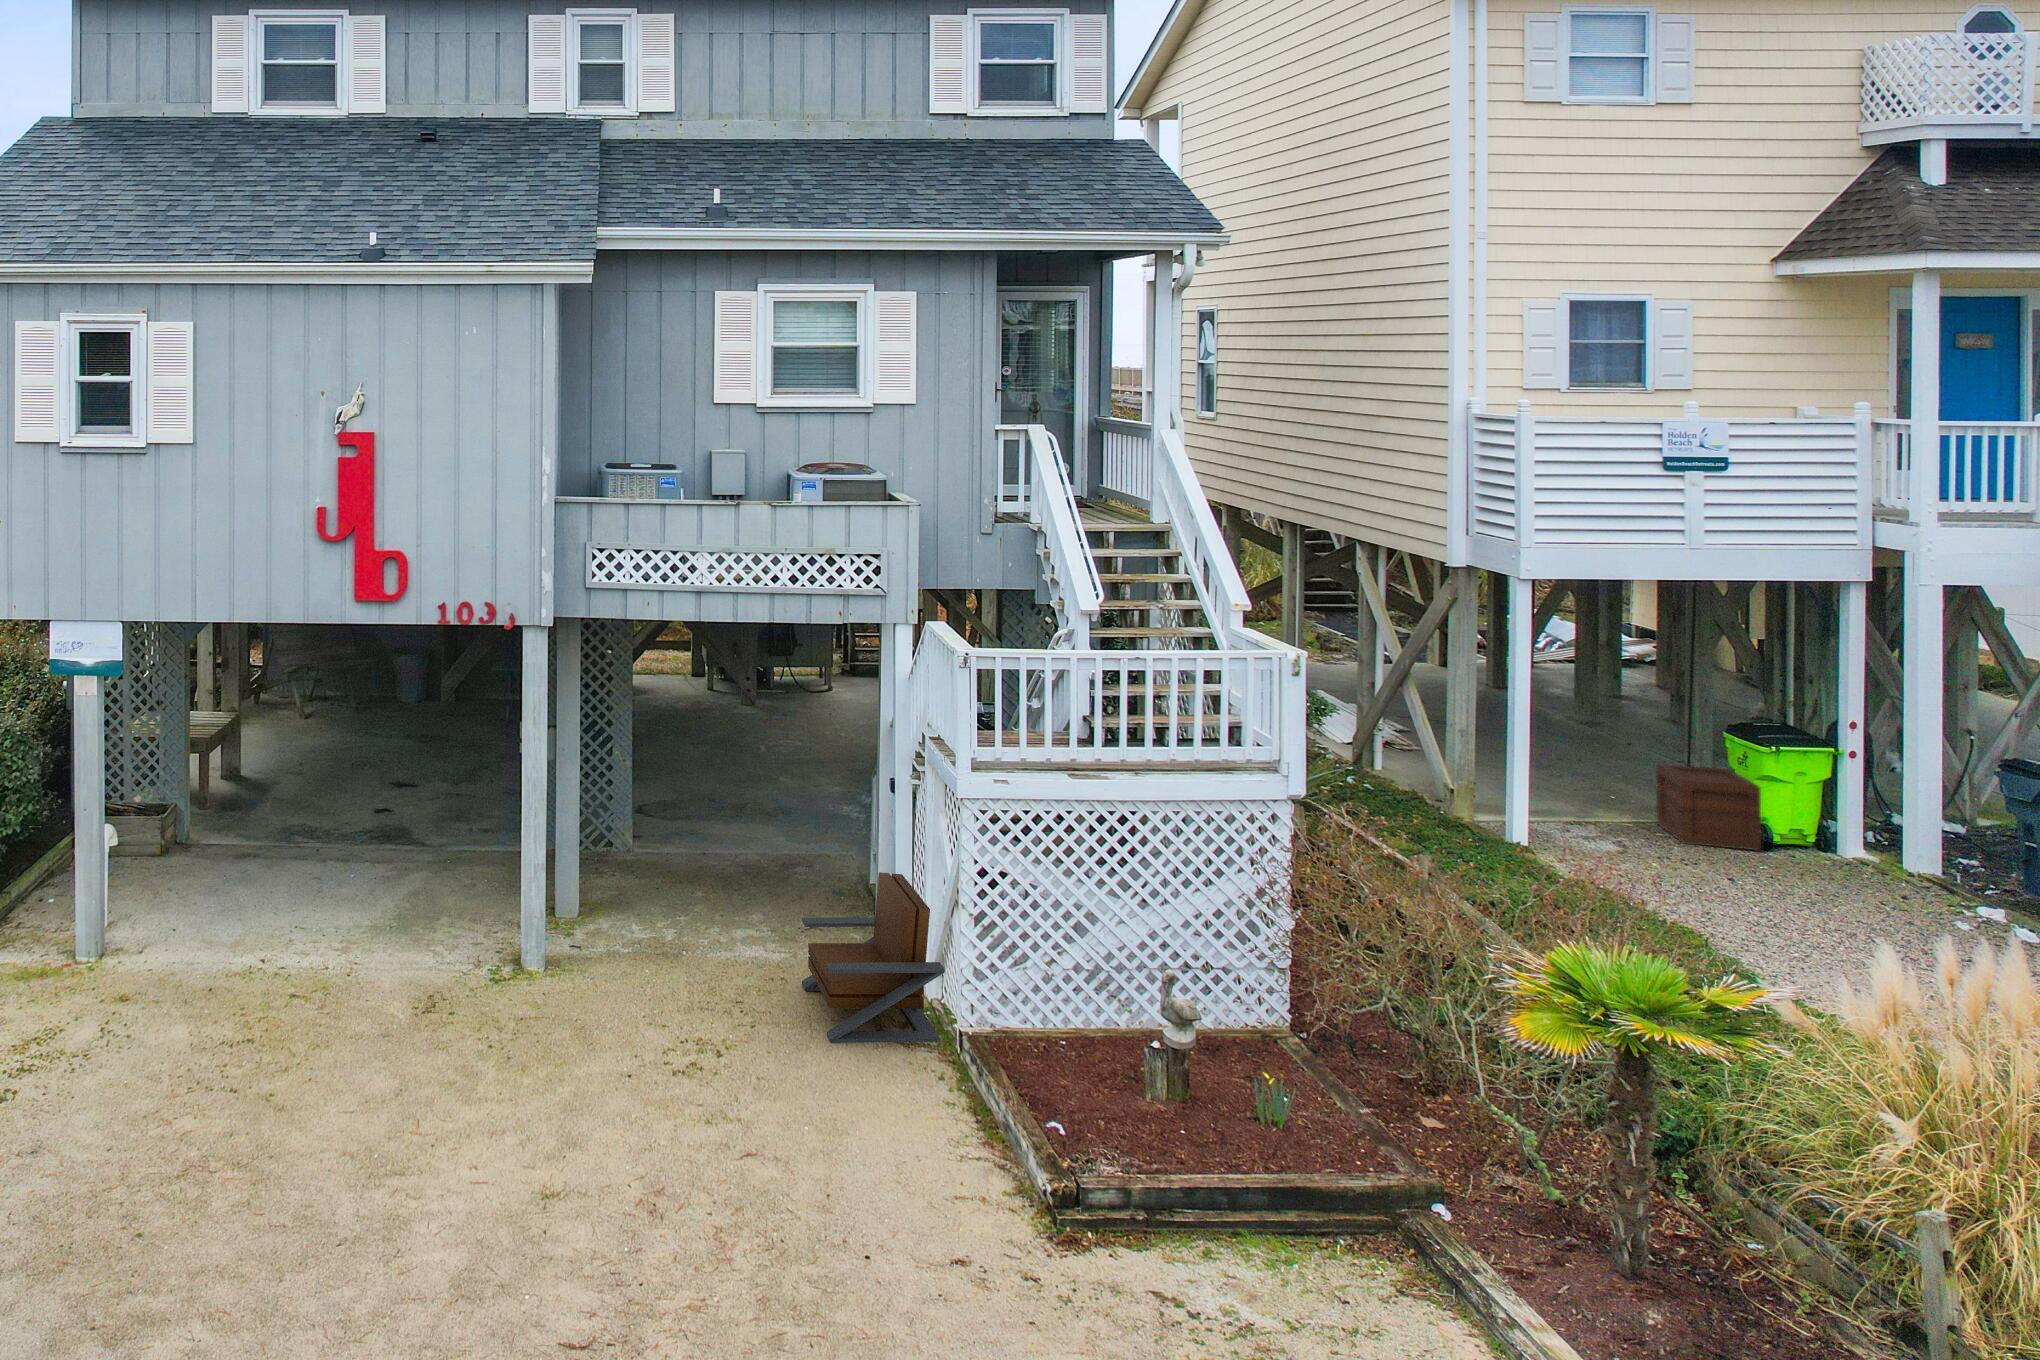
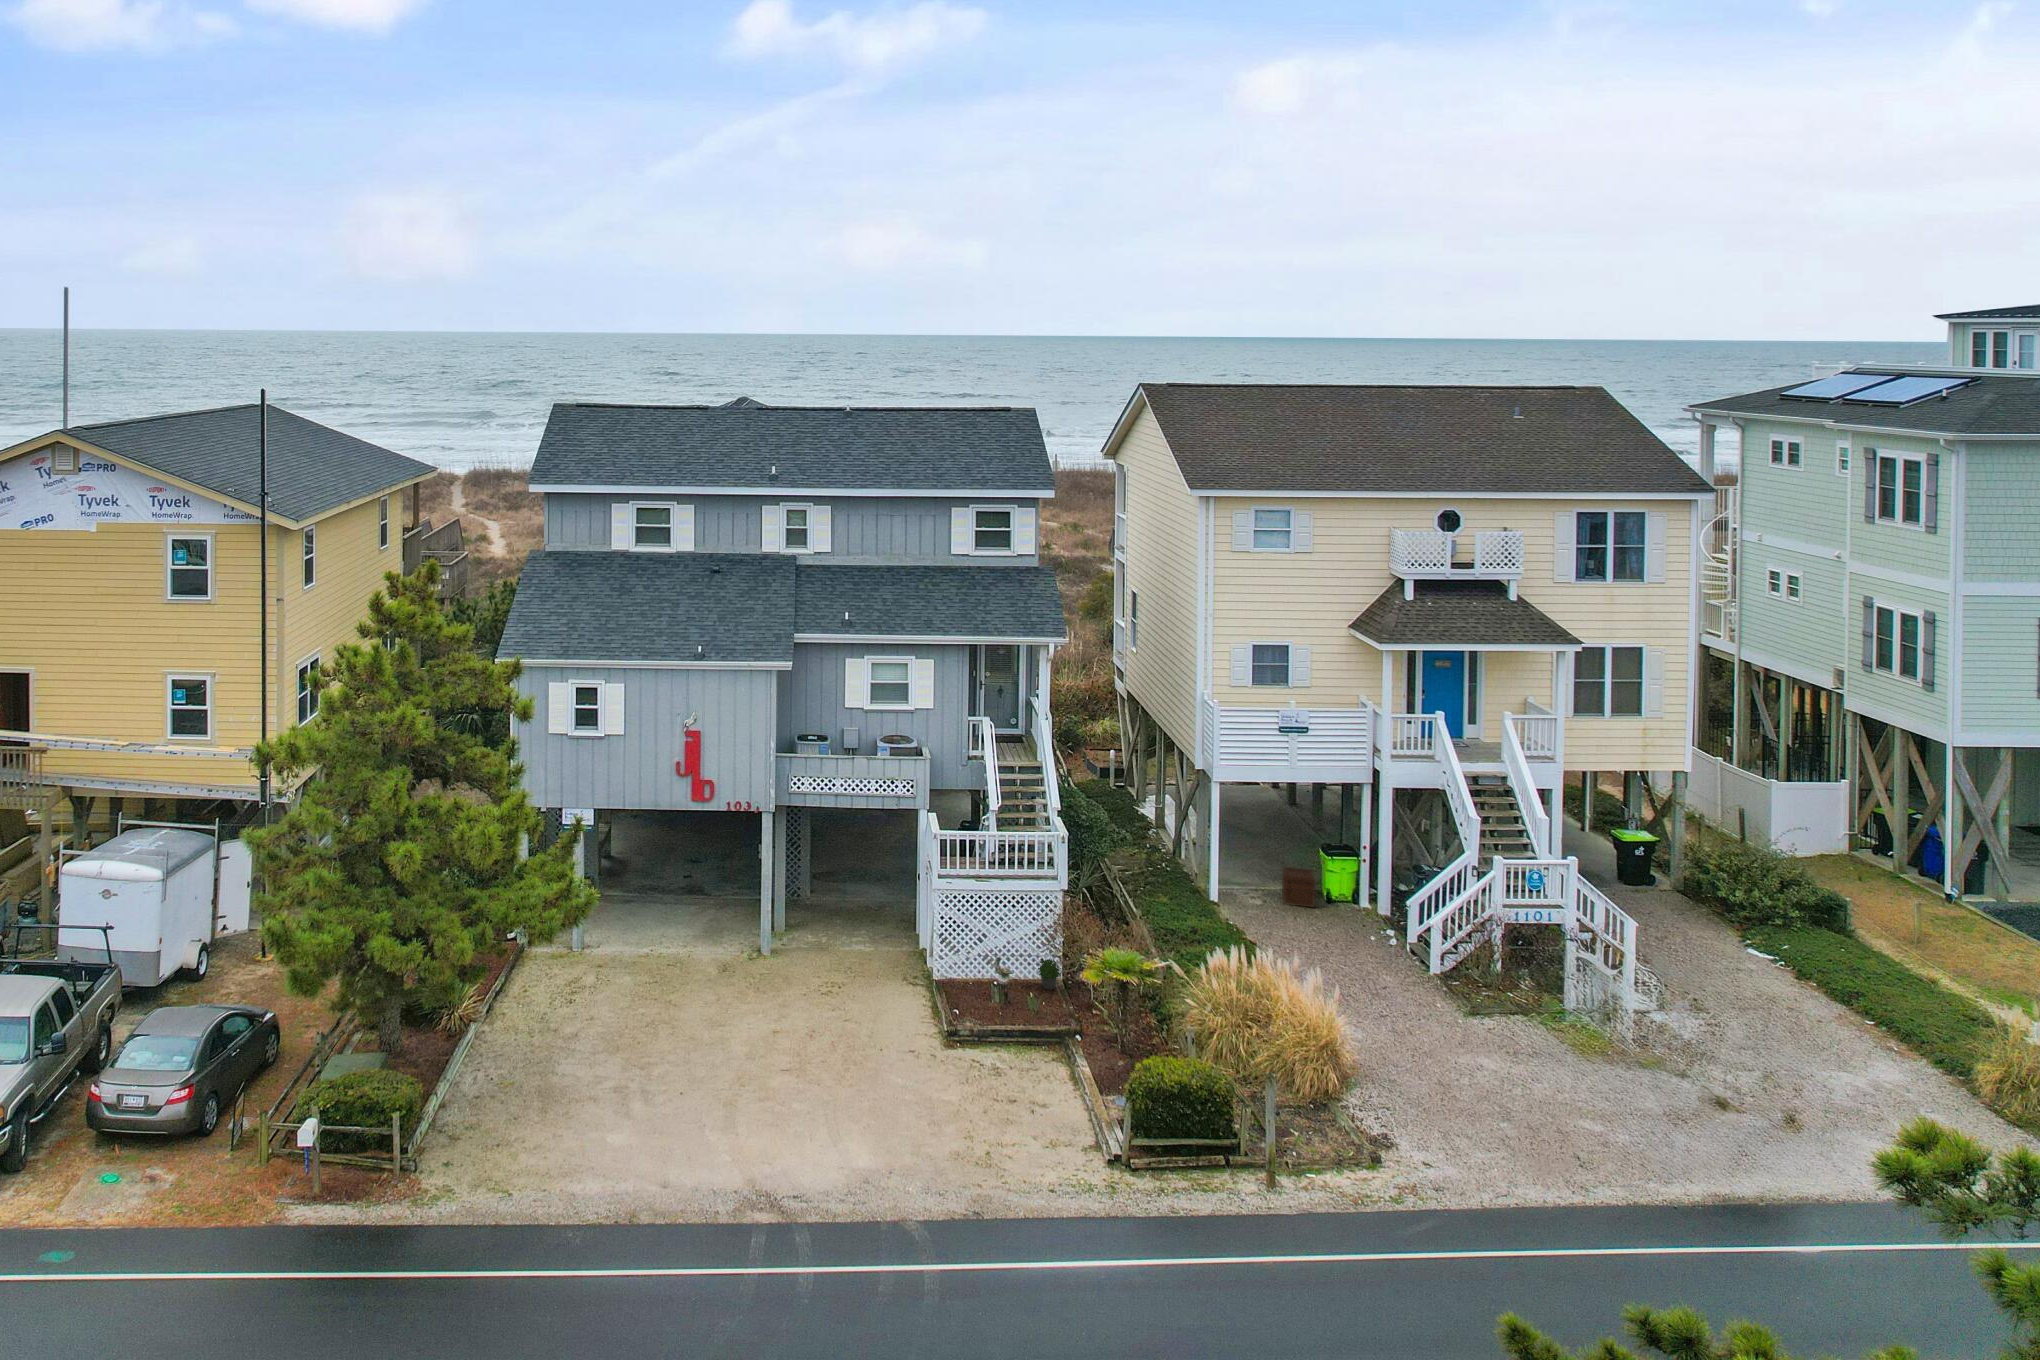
lounge chair: present [802,872,945,1043] -> none [878,920,931,987]
potted plant: none [1236,969,1308,1055] -> present [1038,959,1061,990]

